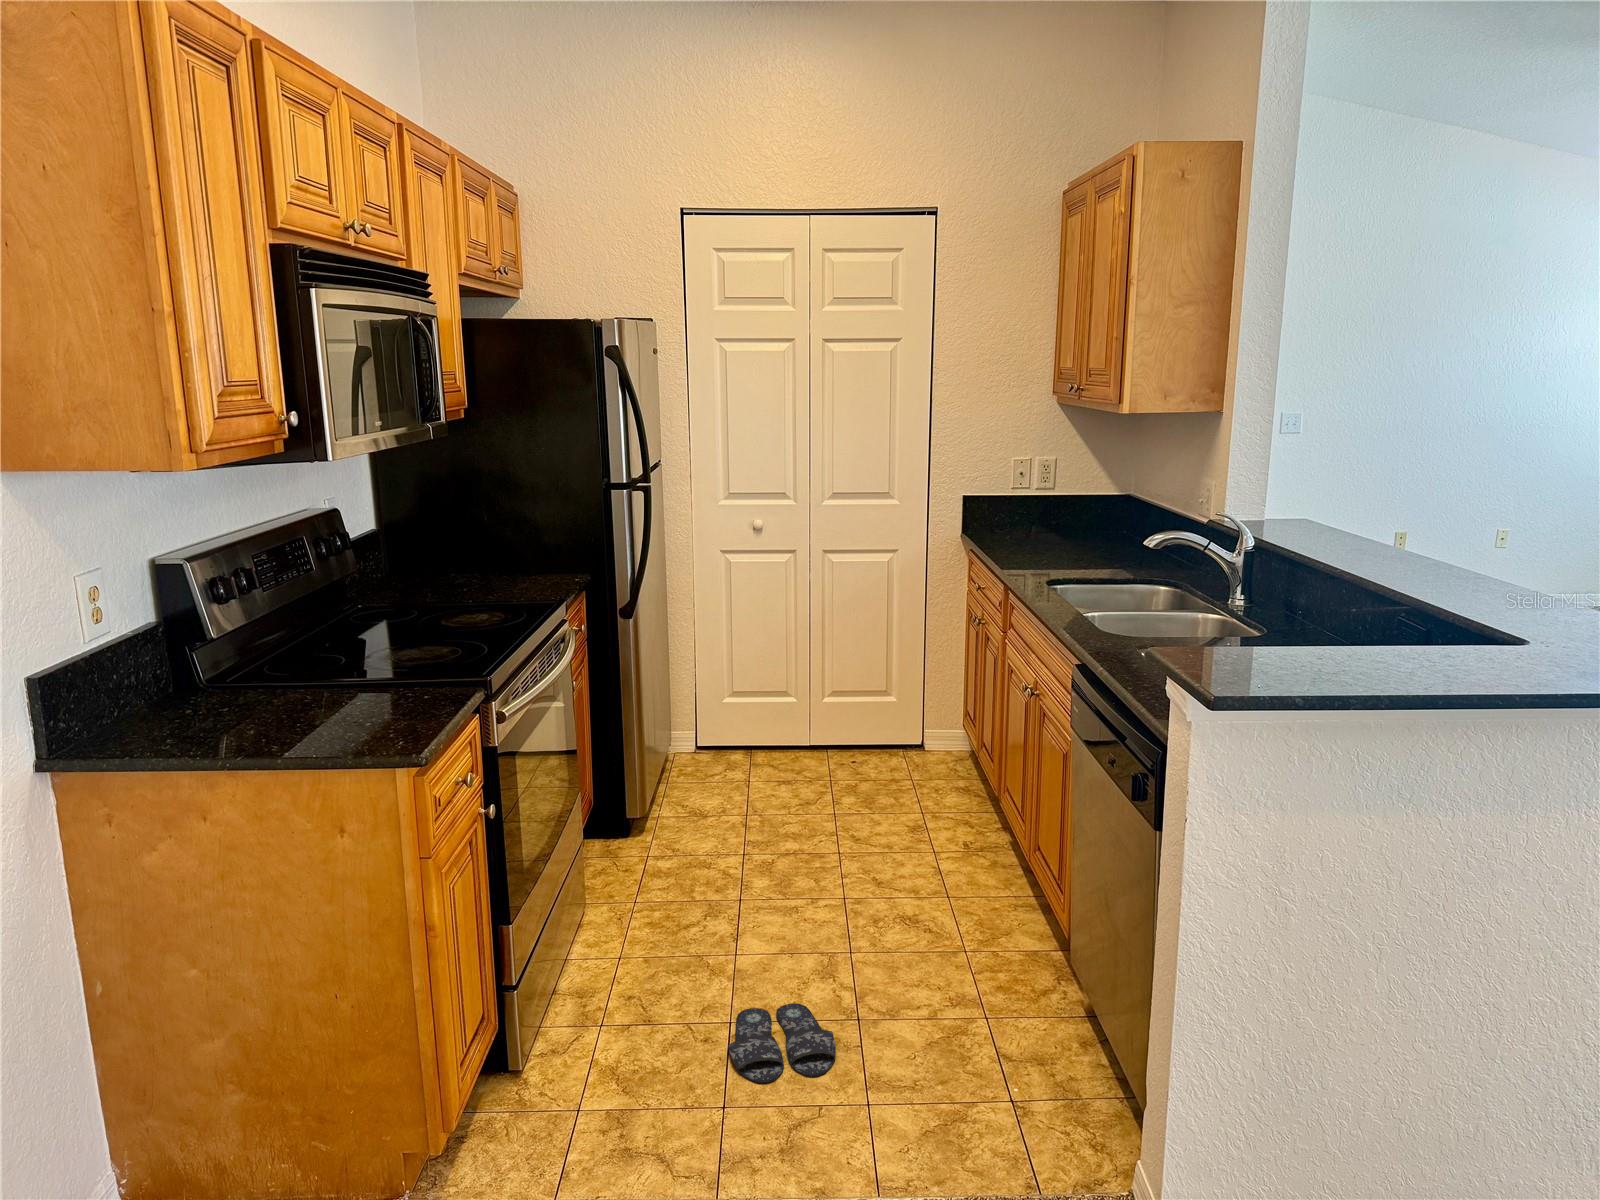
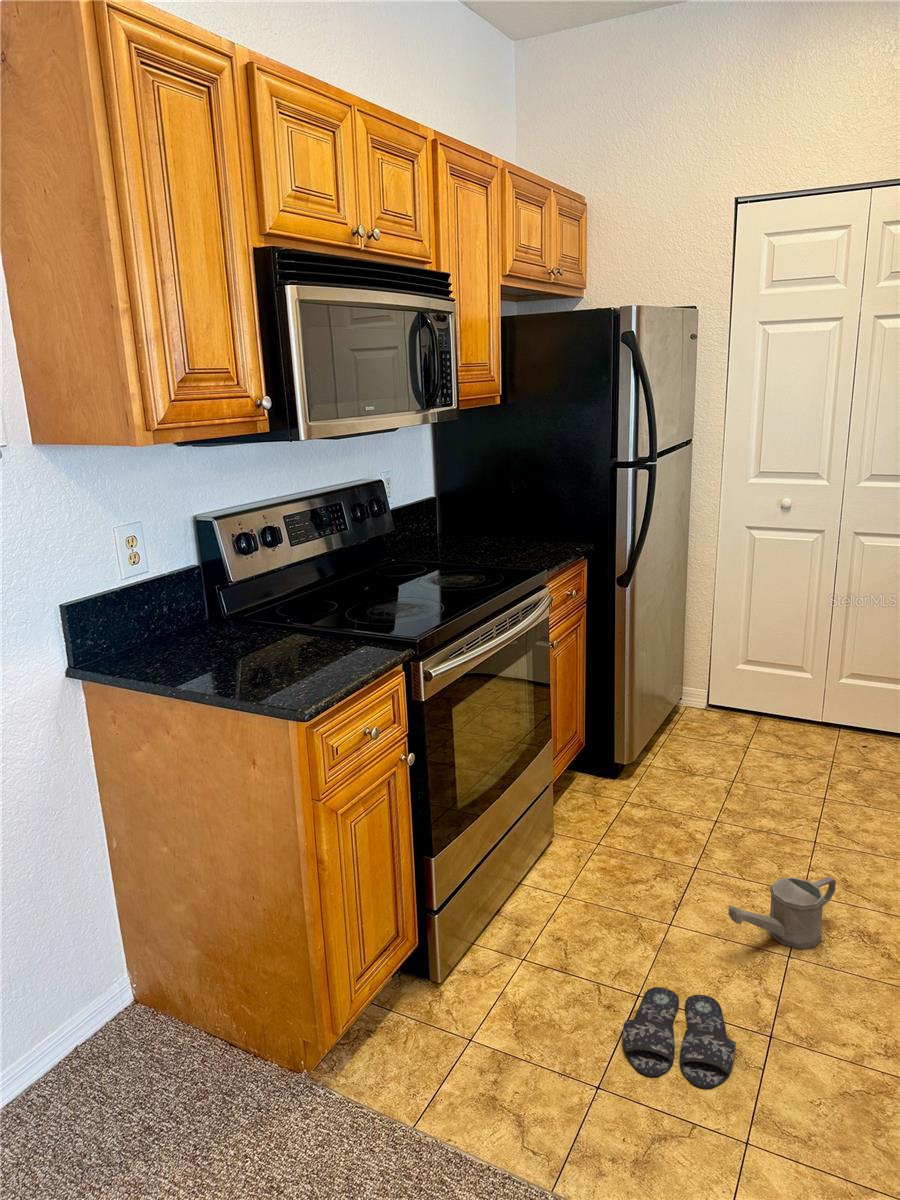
watering can: none [796,872,876,945] -> present [728,877,836,949]

